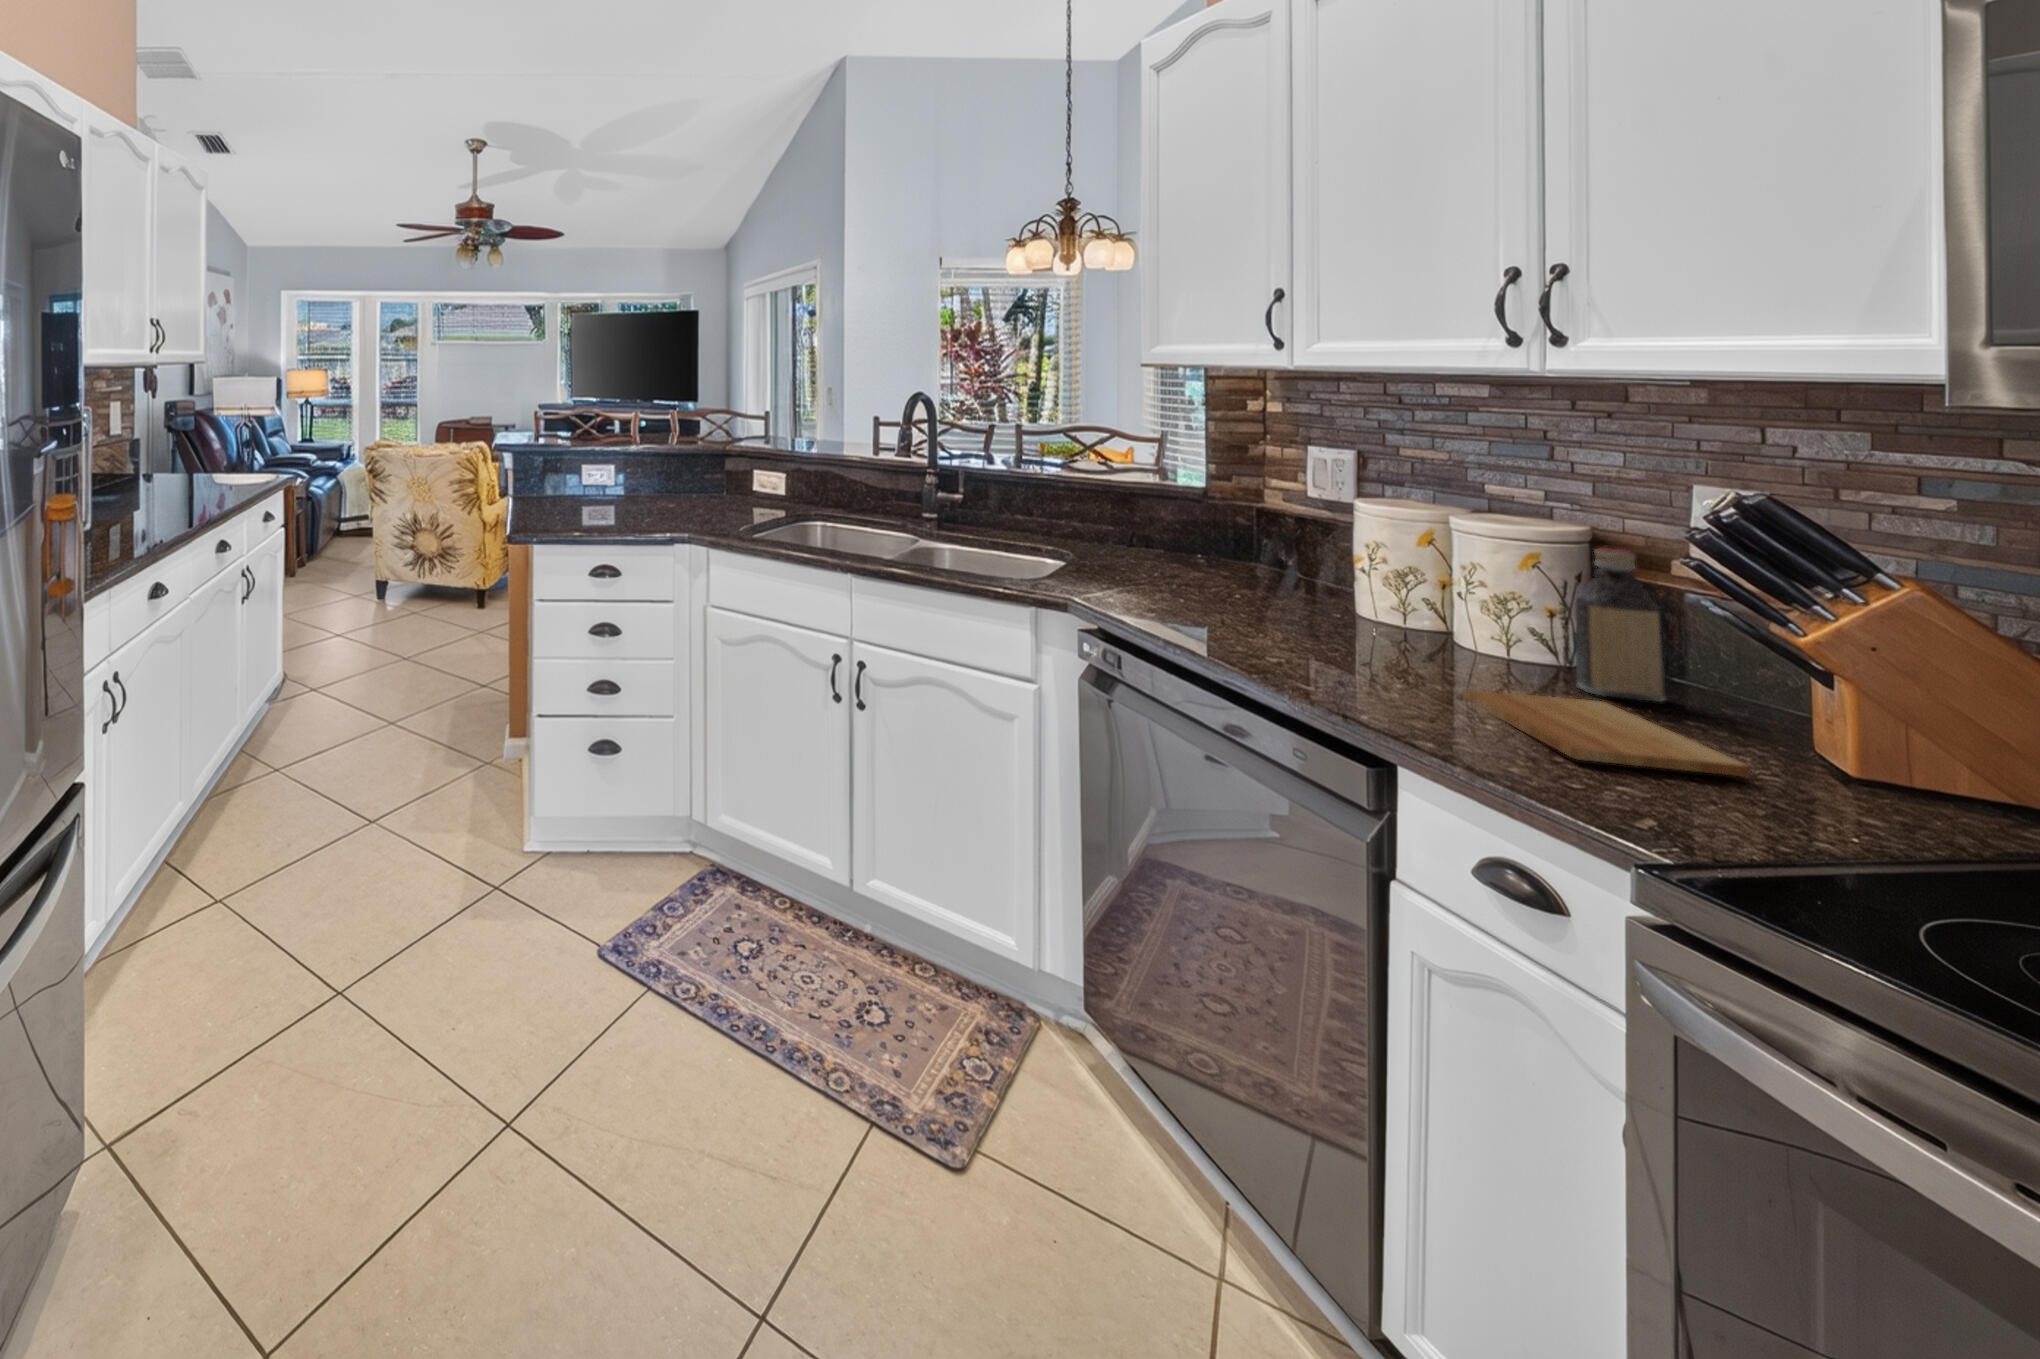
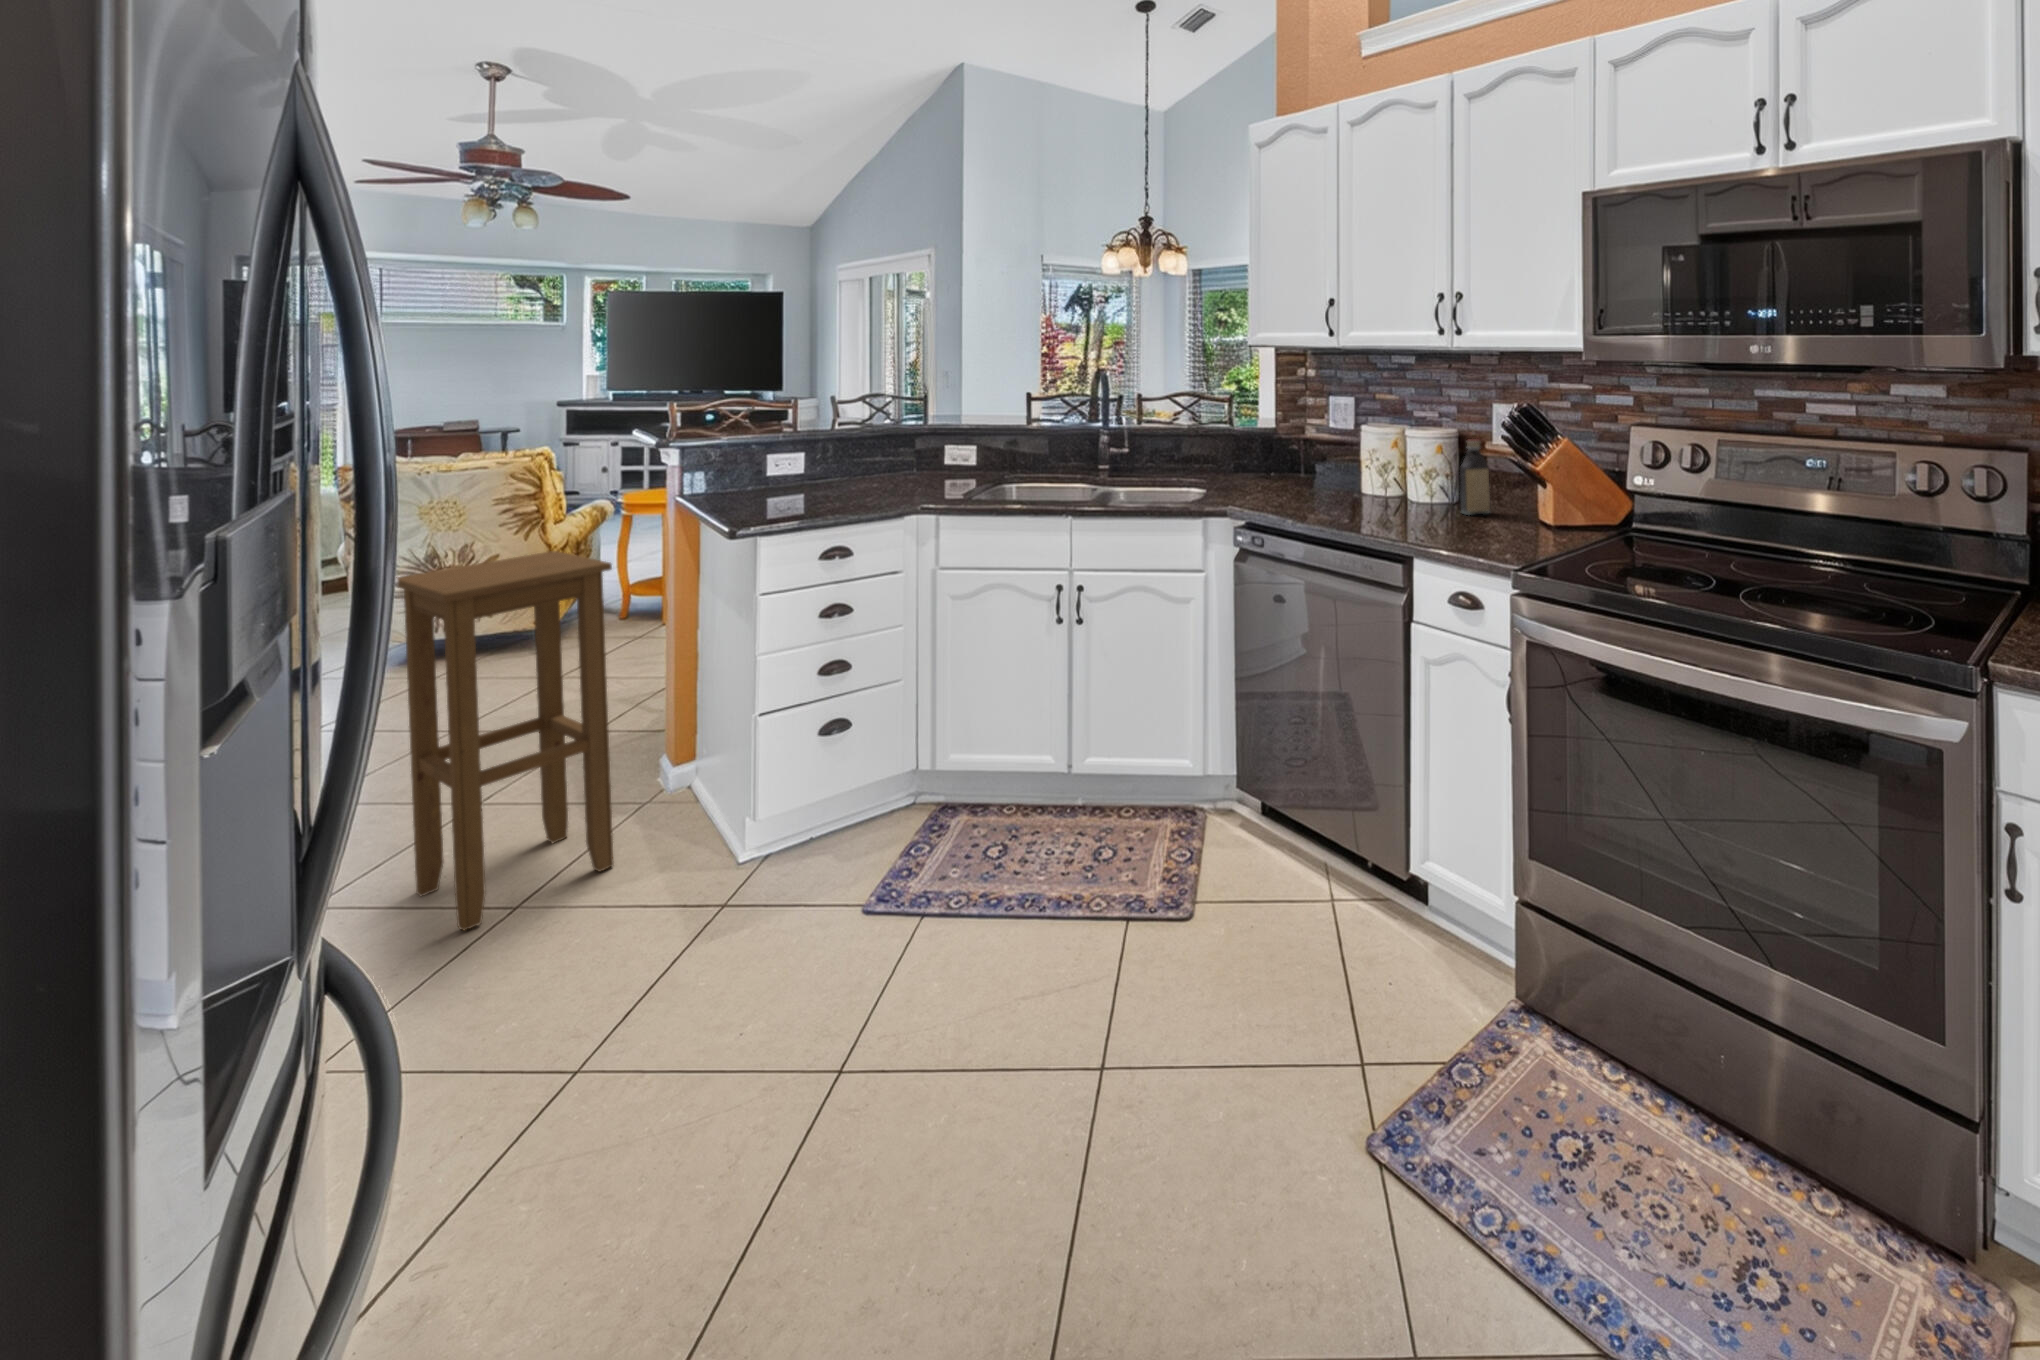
stool: none [324,529,446,830] -> present [398,551,614,931]
cutting board: present [1462,690,1750,777] -> none [1424,517,1525,543]

